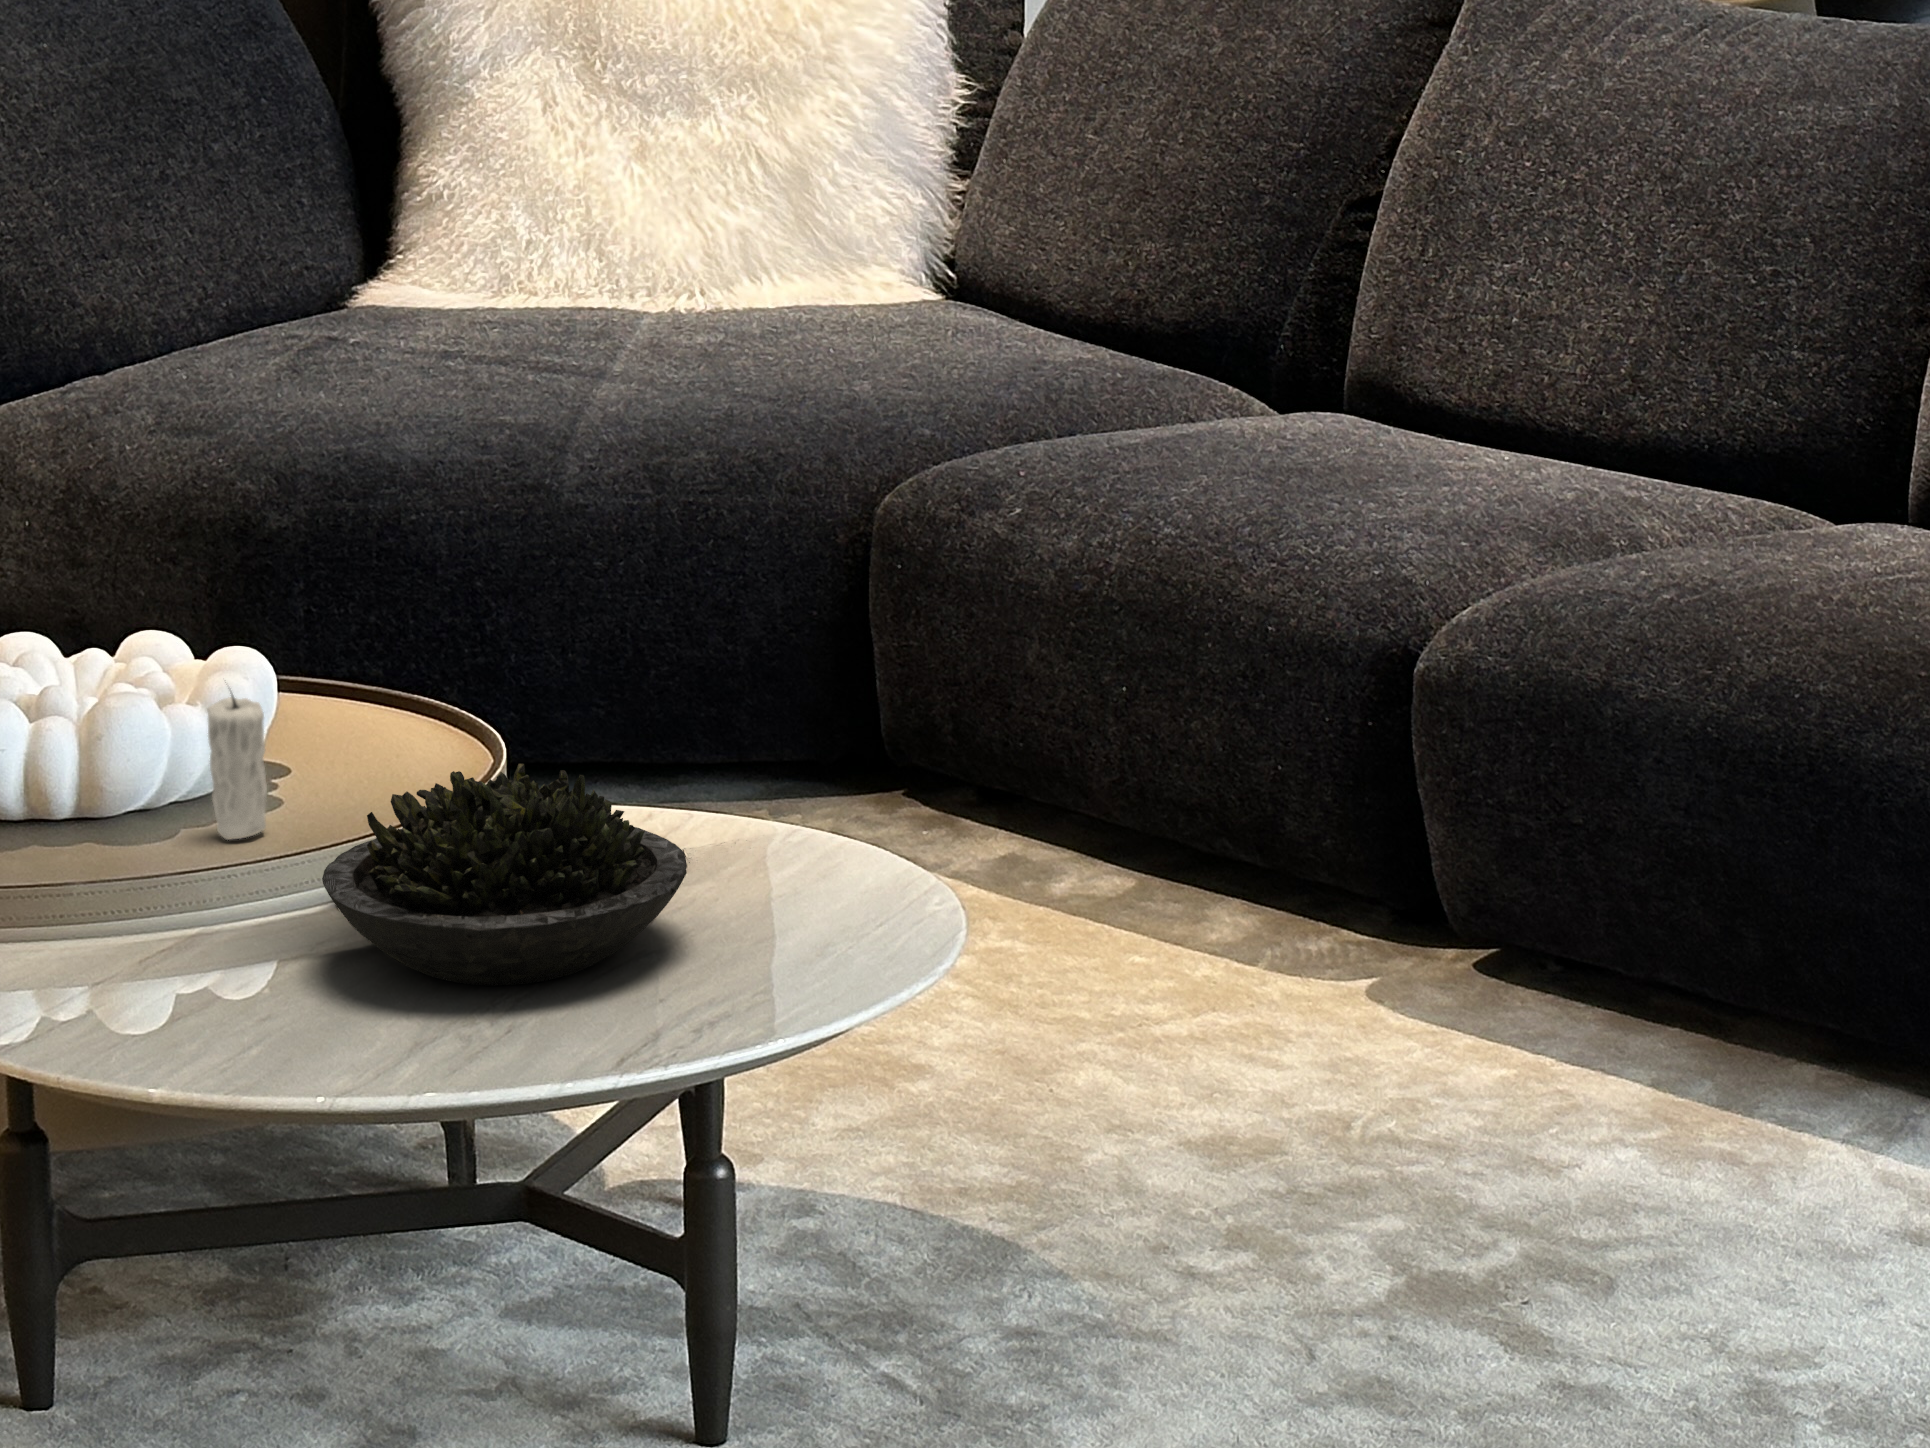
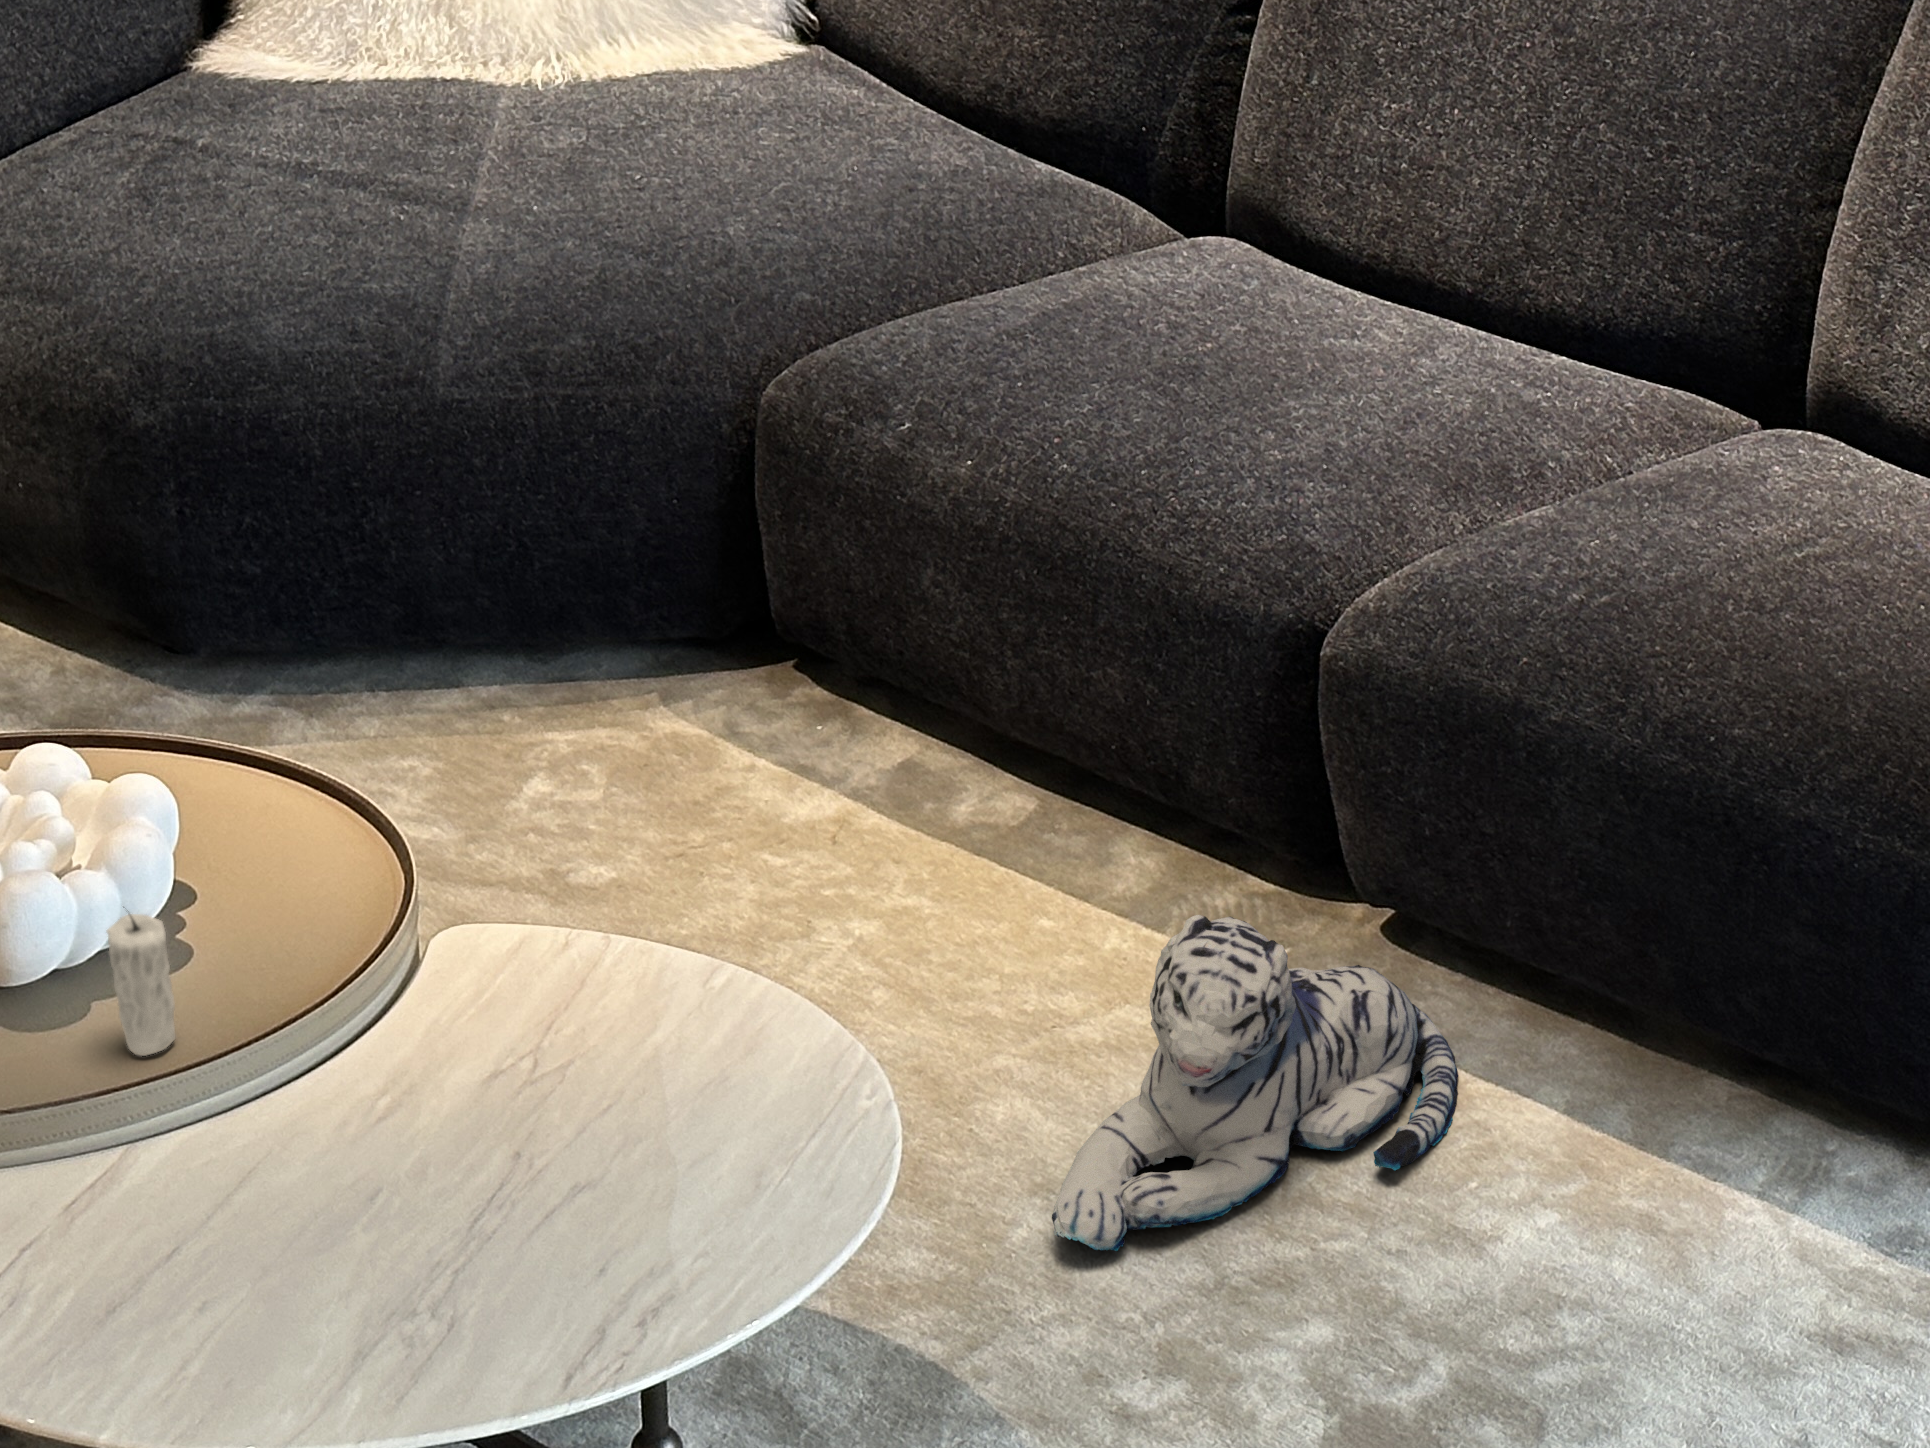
succulent plant: present [322,764,687,986] -> none [245,1016,616,1282]
plush toy: none [1123,836,1540,1162] -> present [1052,915,1458,1251]

